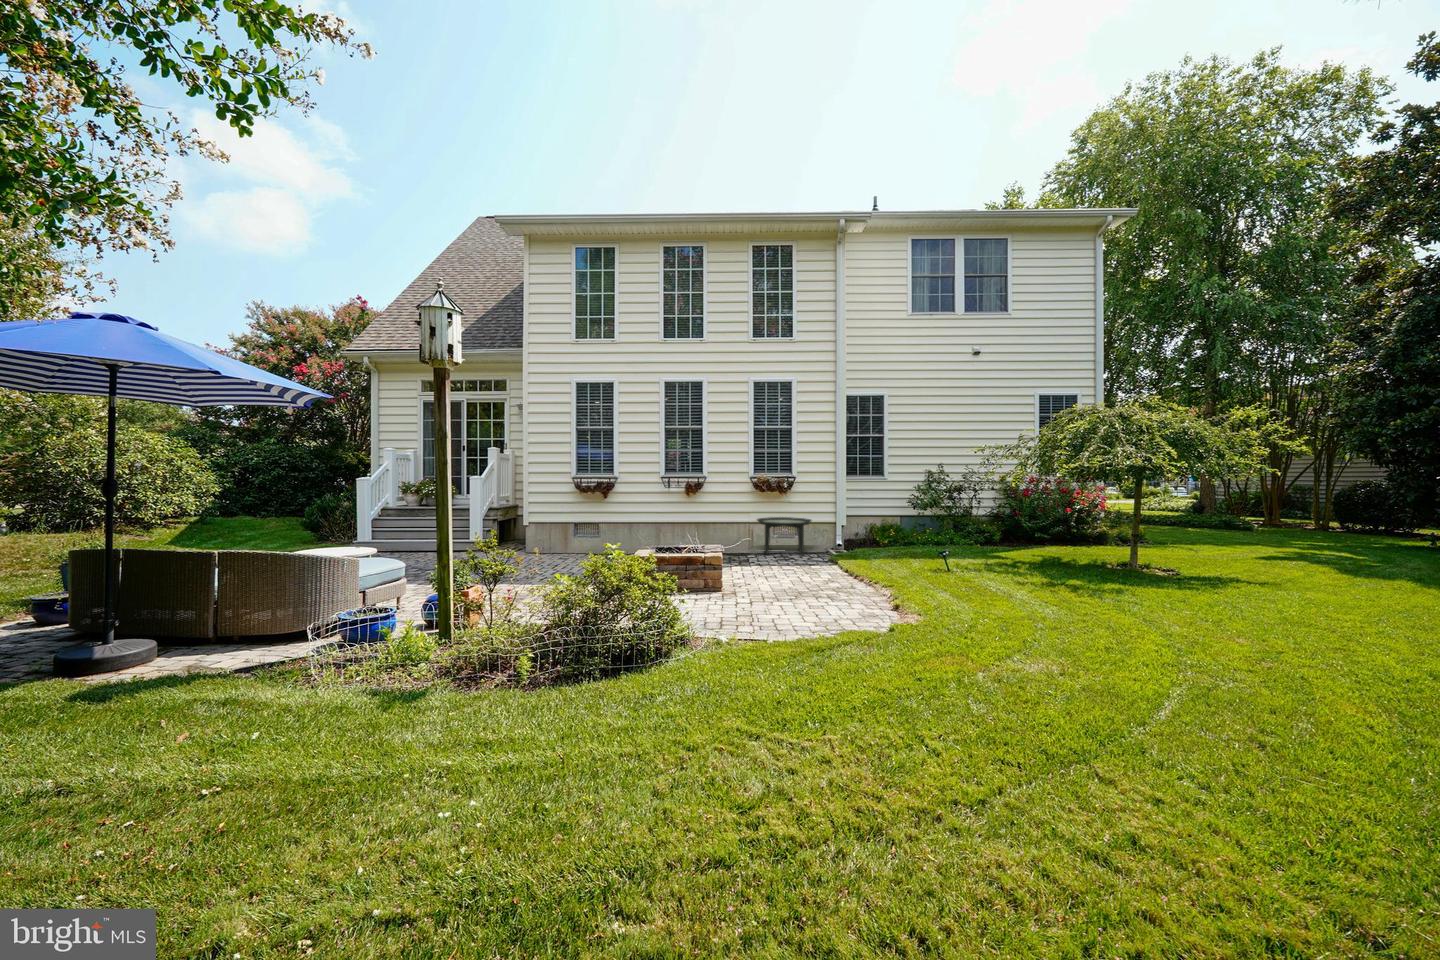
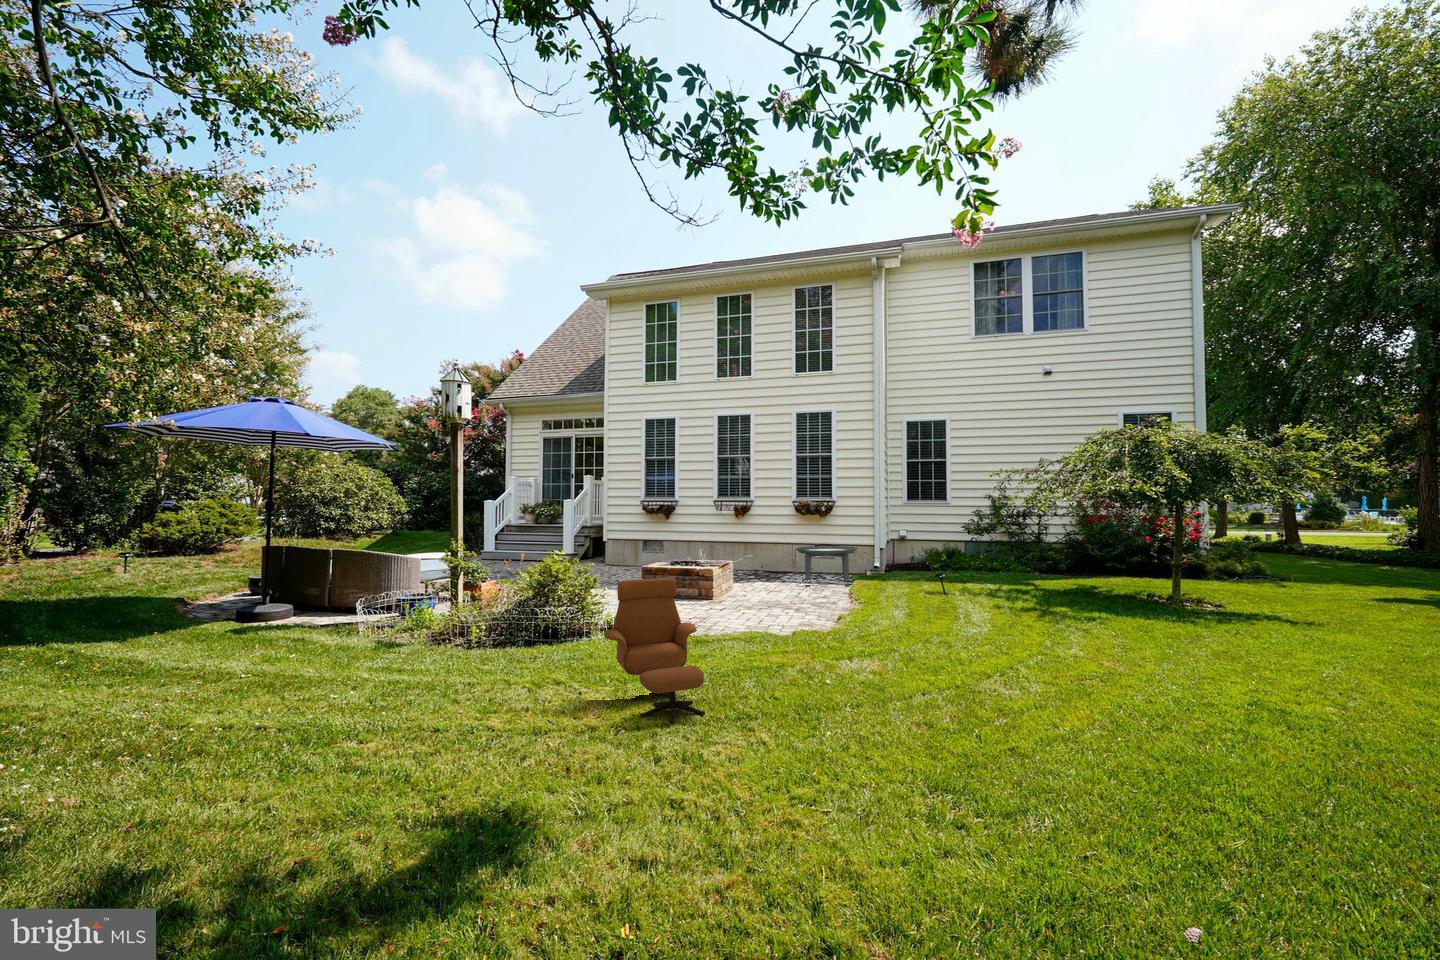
lounge chair: none [580,563,672,702] -> present [604,578,705,724]

